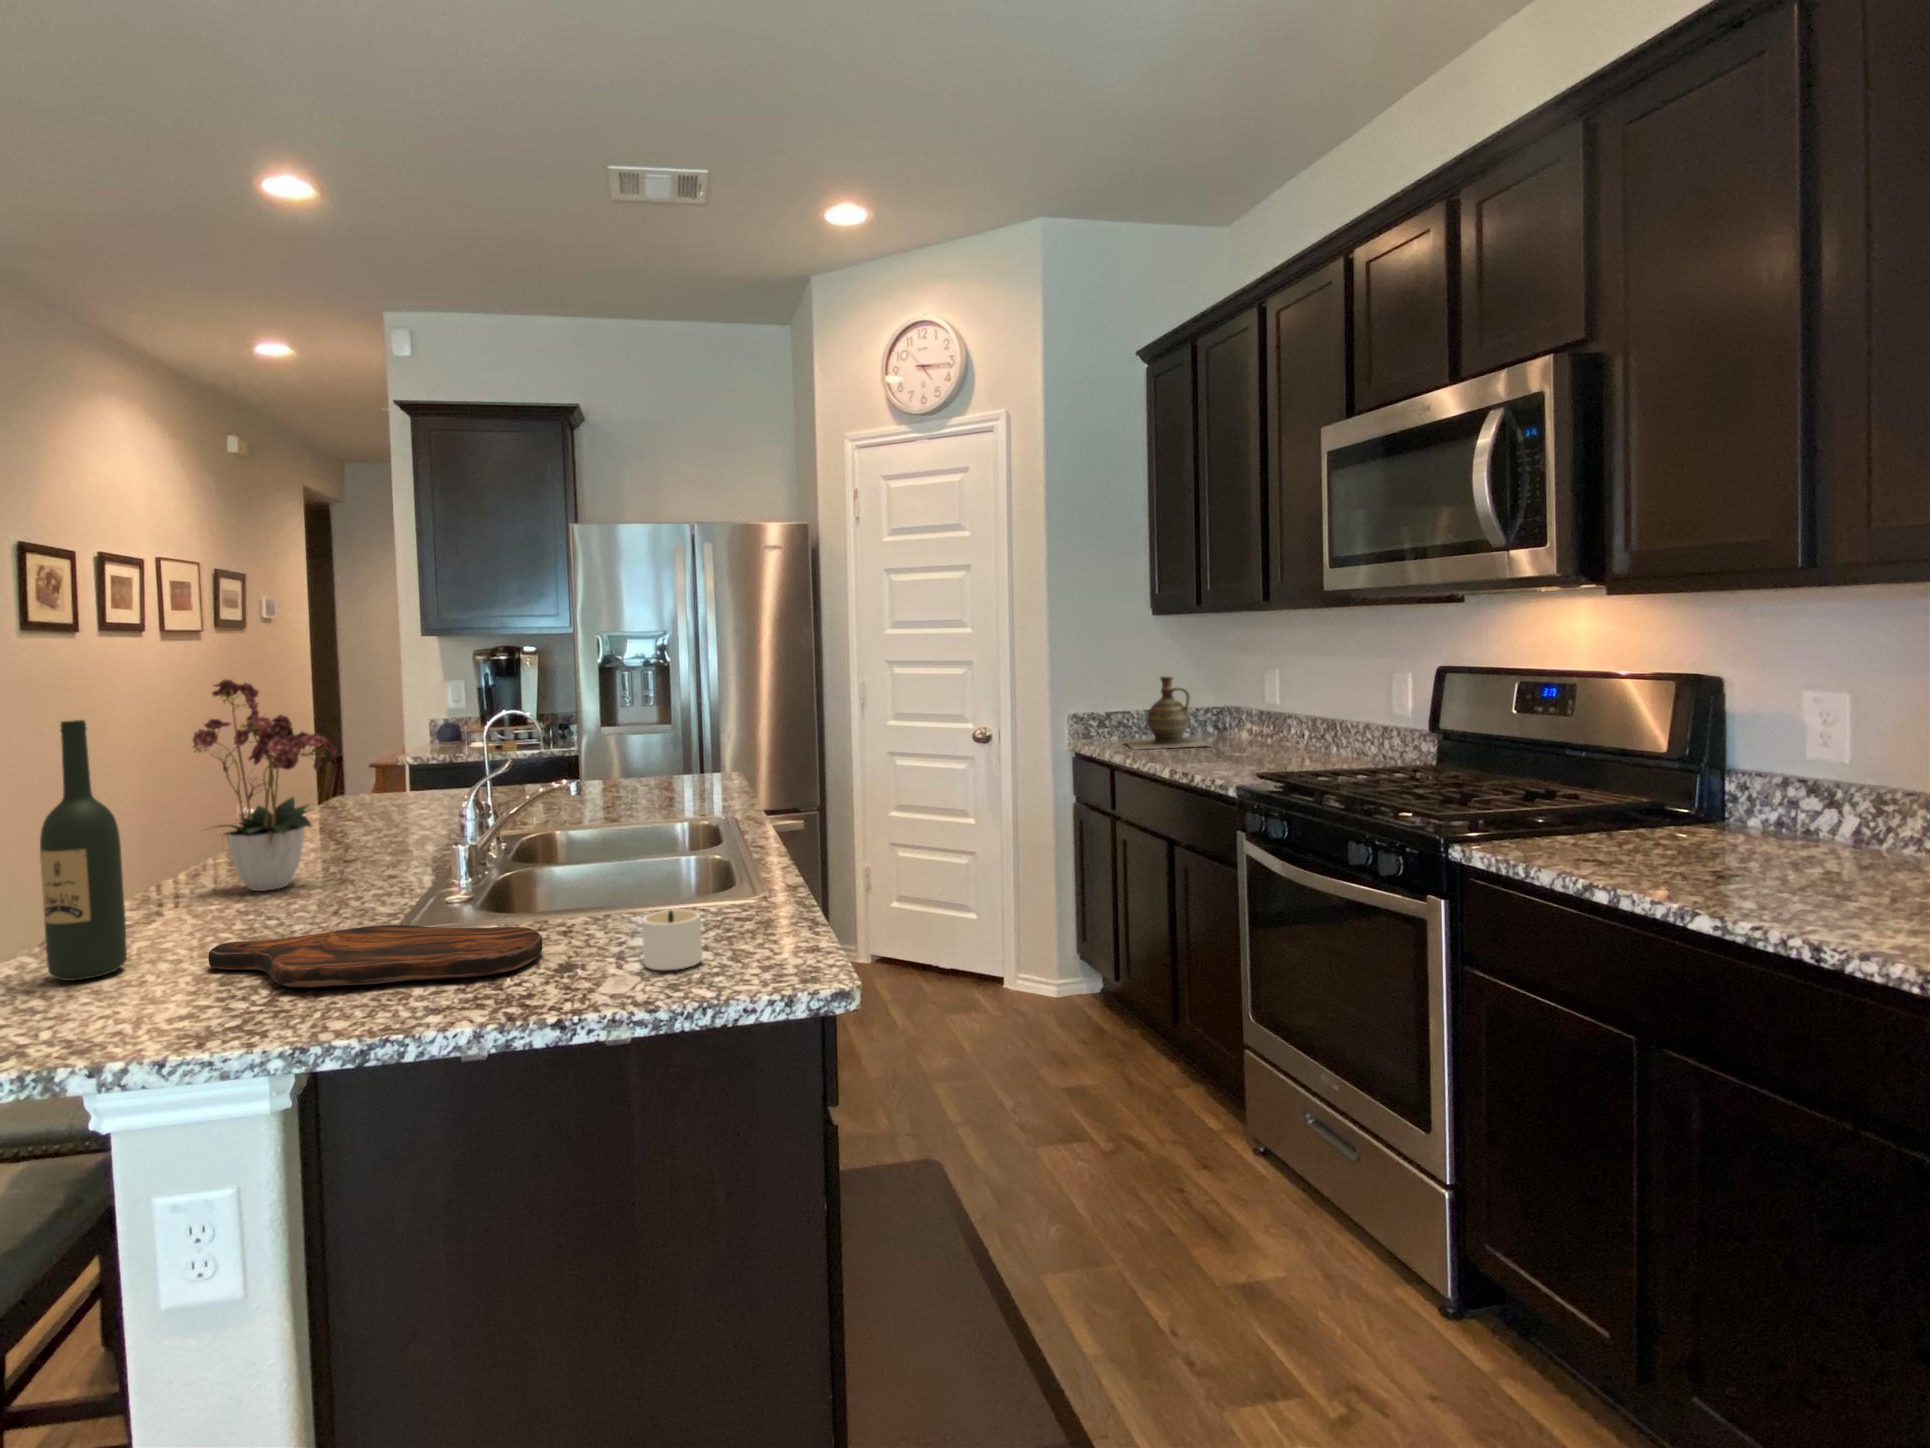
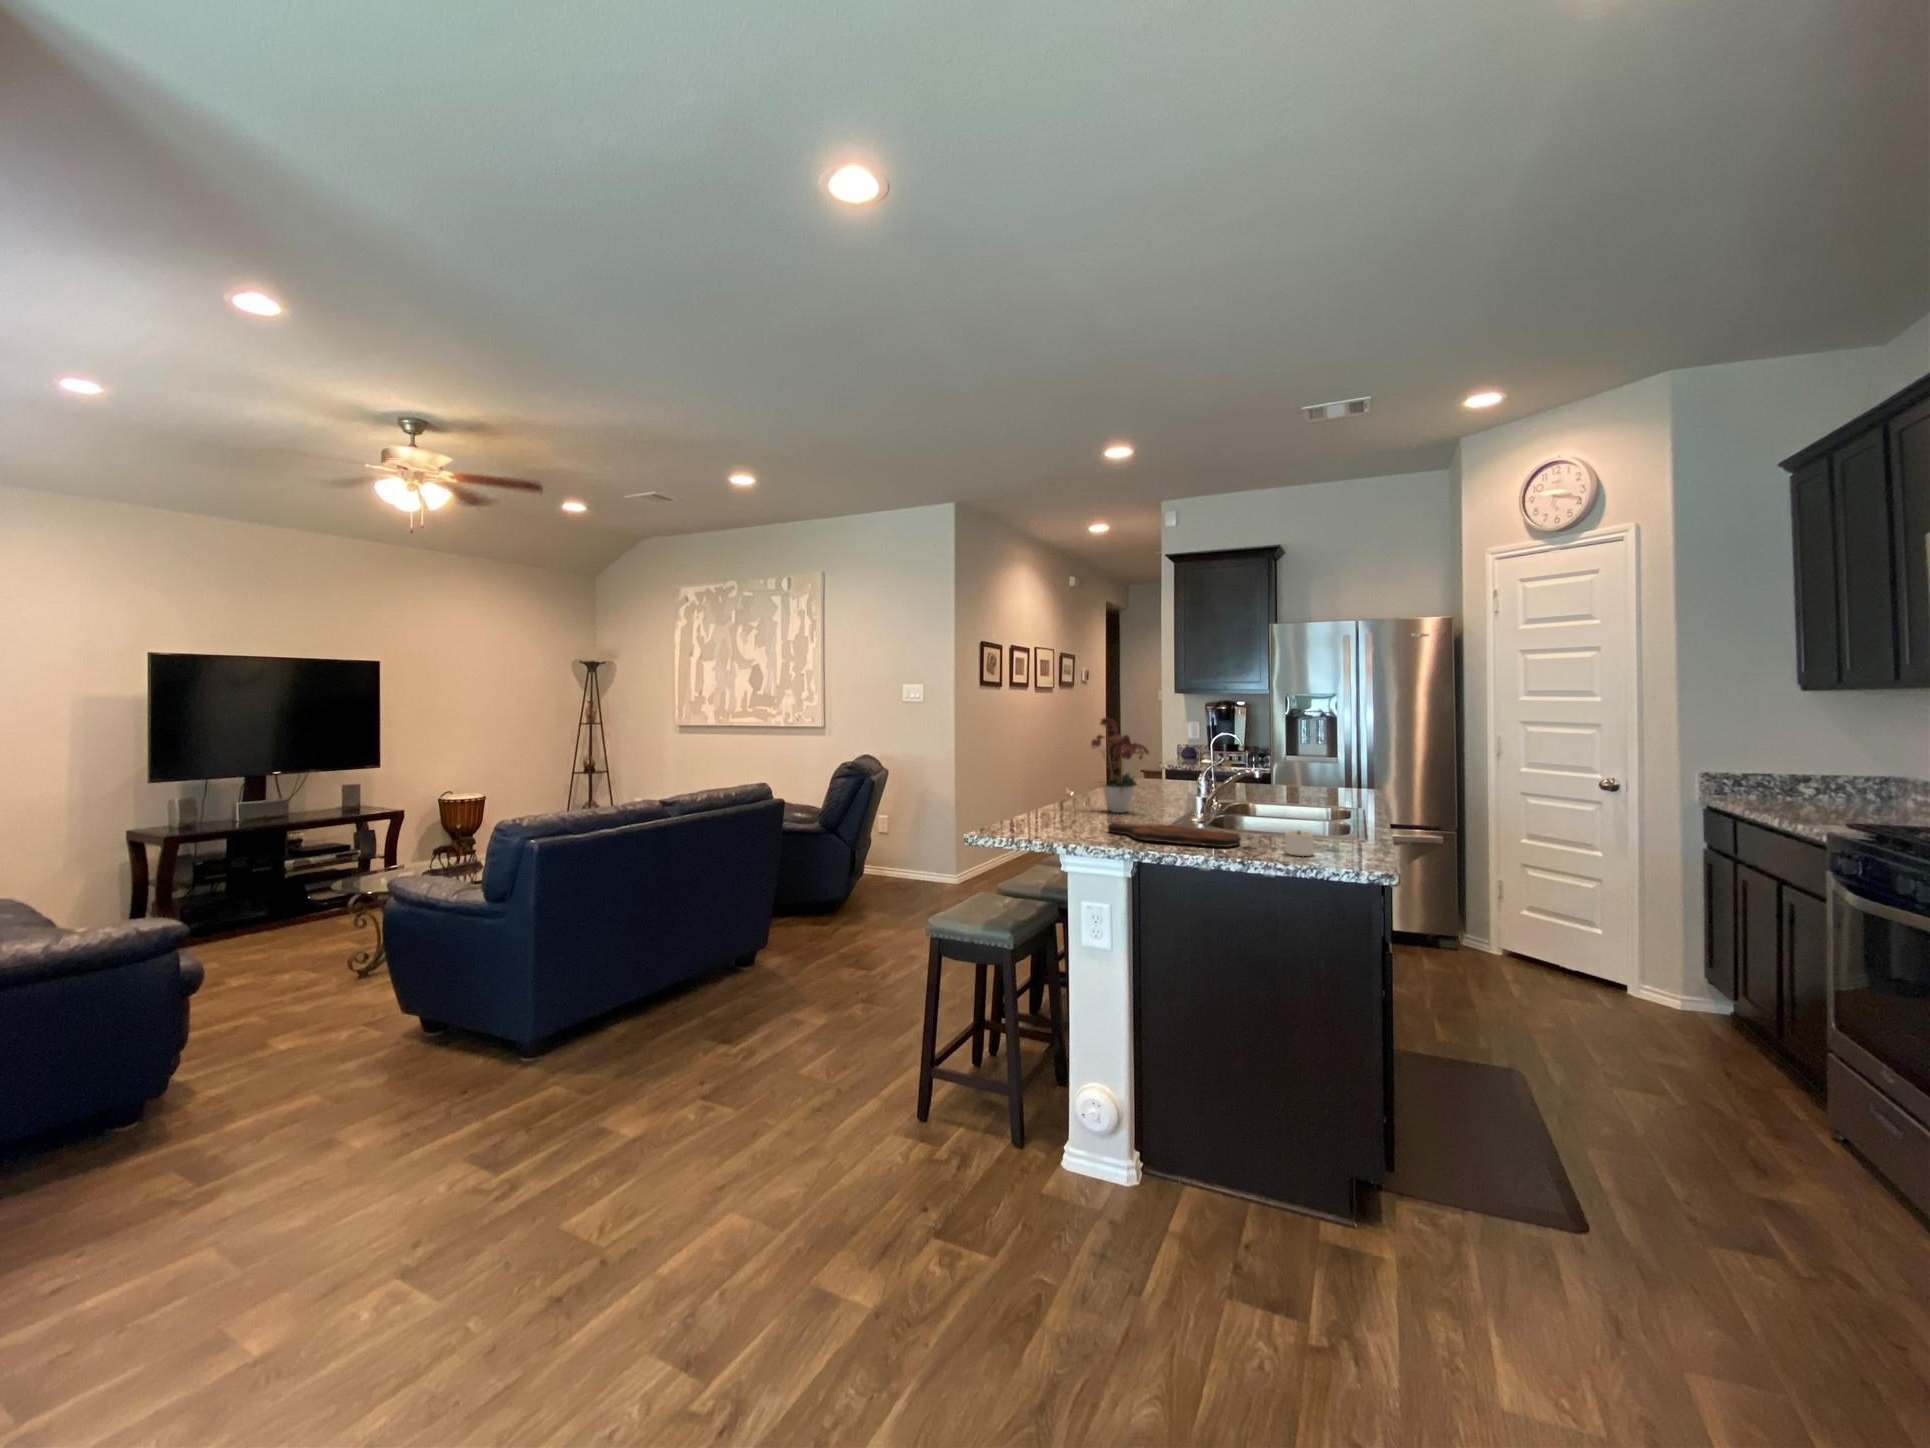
ceramic jug: present [1124,677,1208,750] -> none [1757,745,1857,810]
wine bottle: present [40,720,127,981] -> none [1054,732,1079,829]

